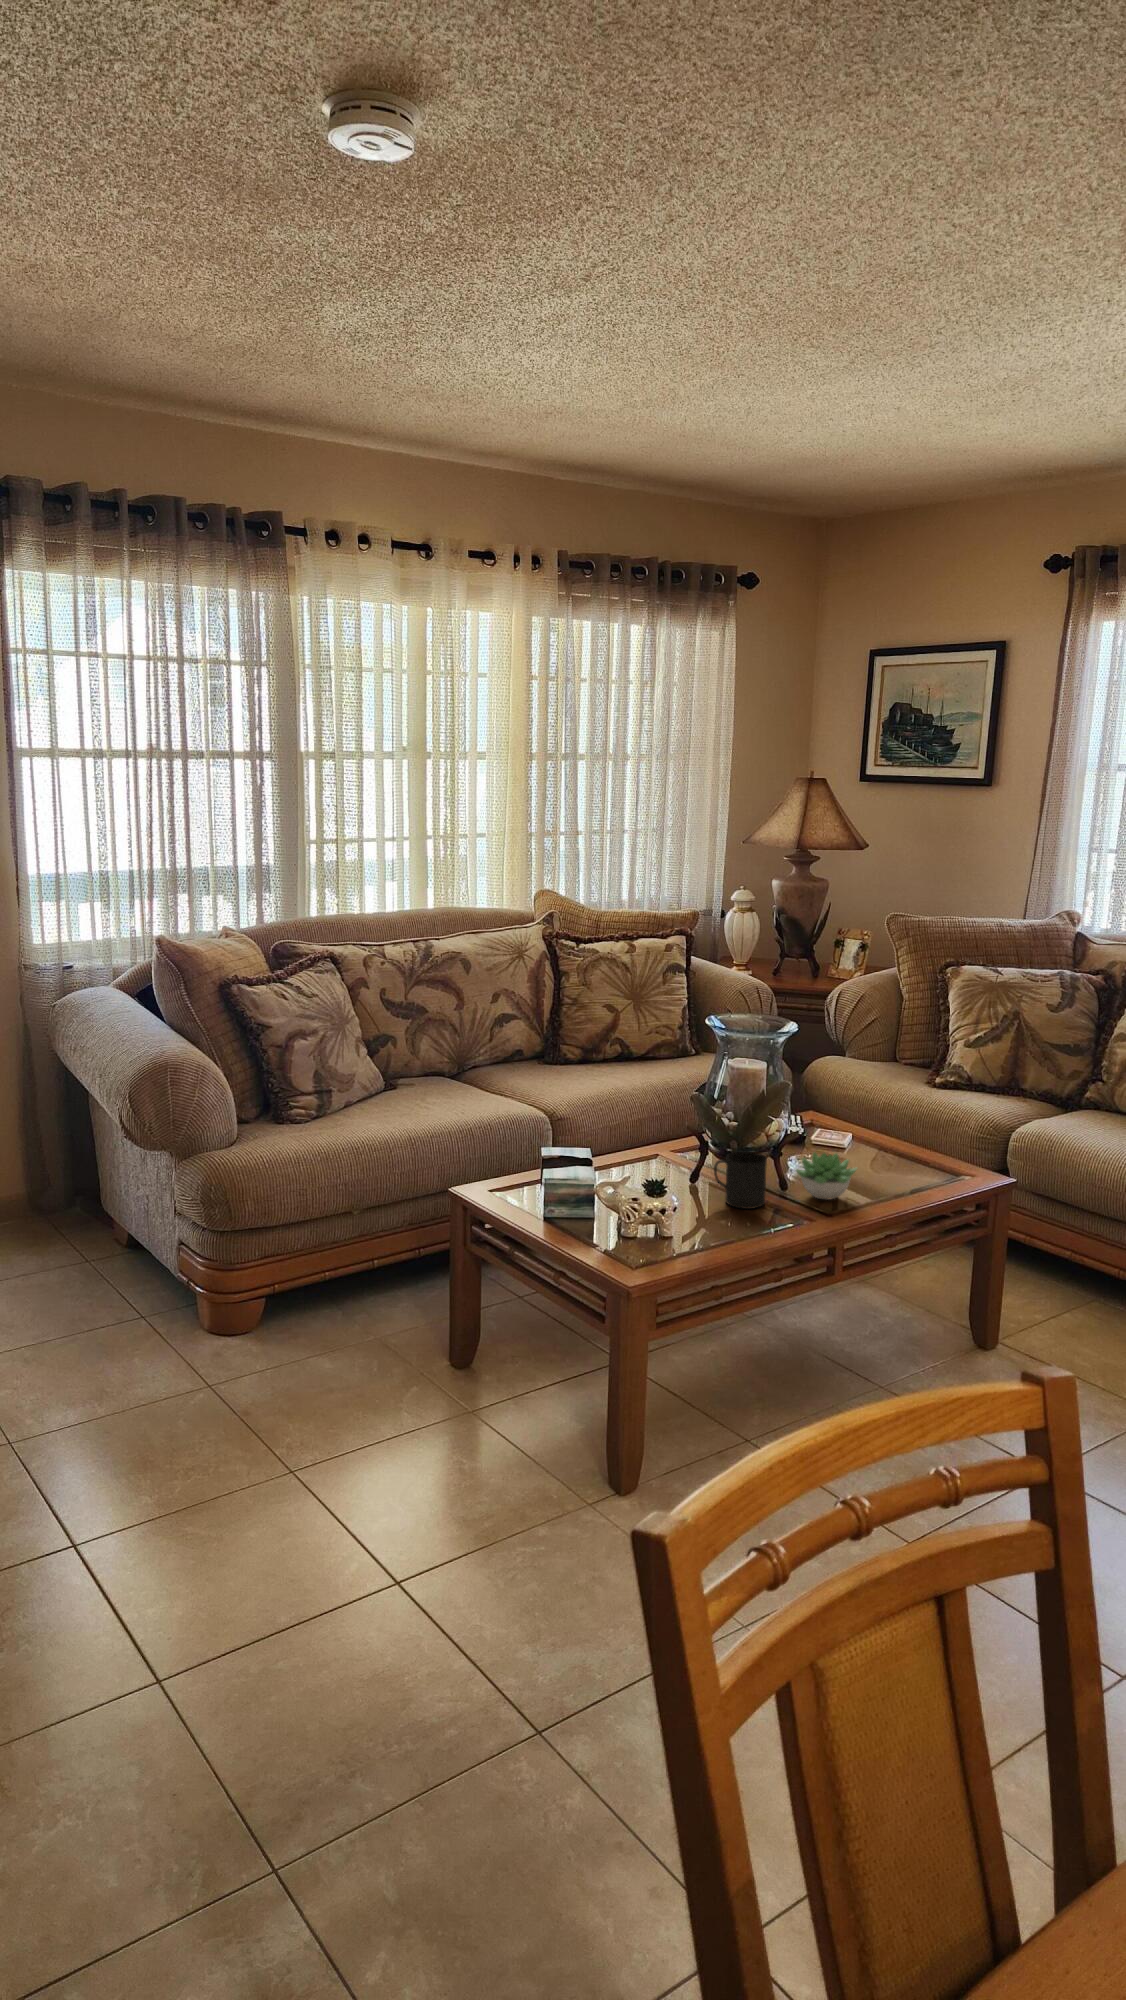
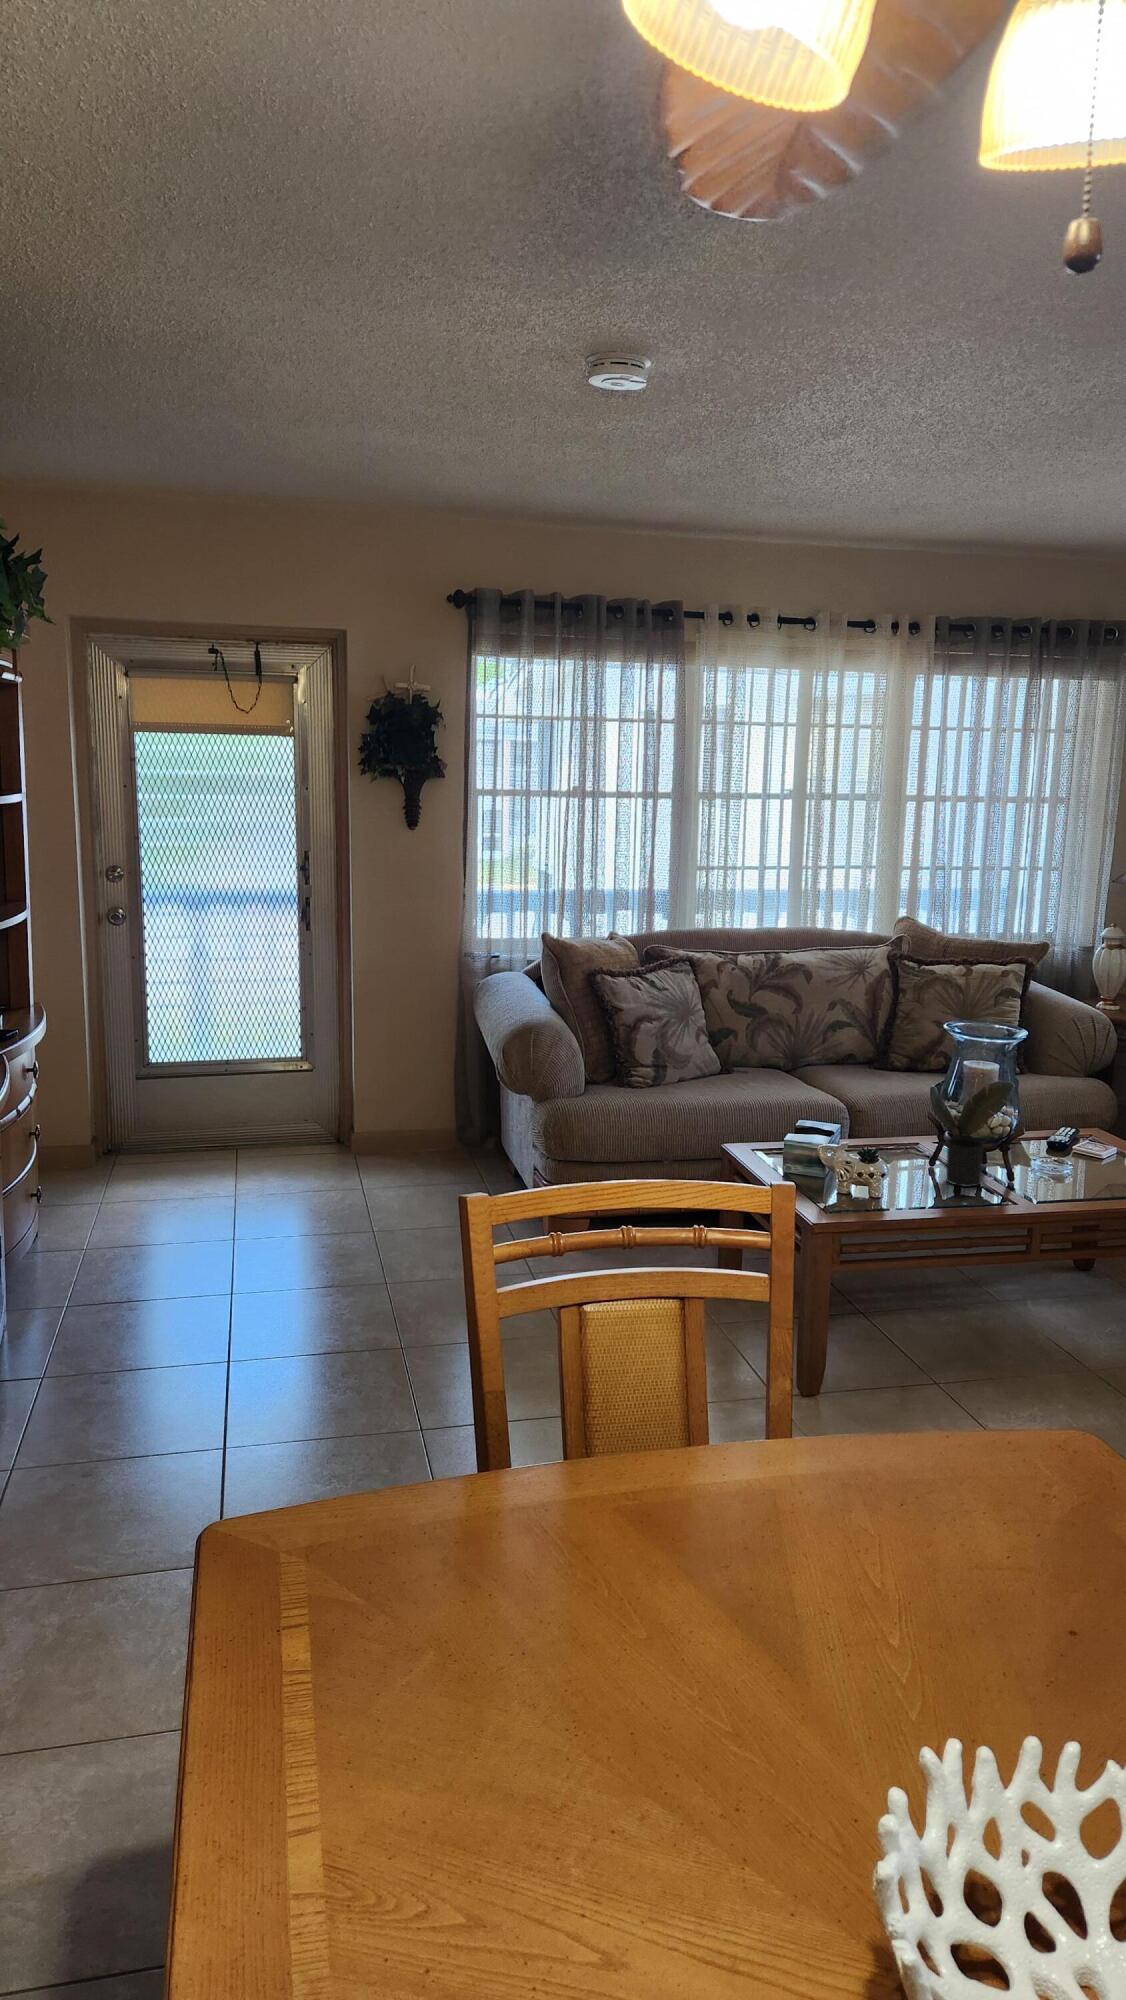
succulent plant: present [796,1152,857,1200] -> none [1012,1147,1073,1189]

